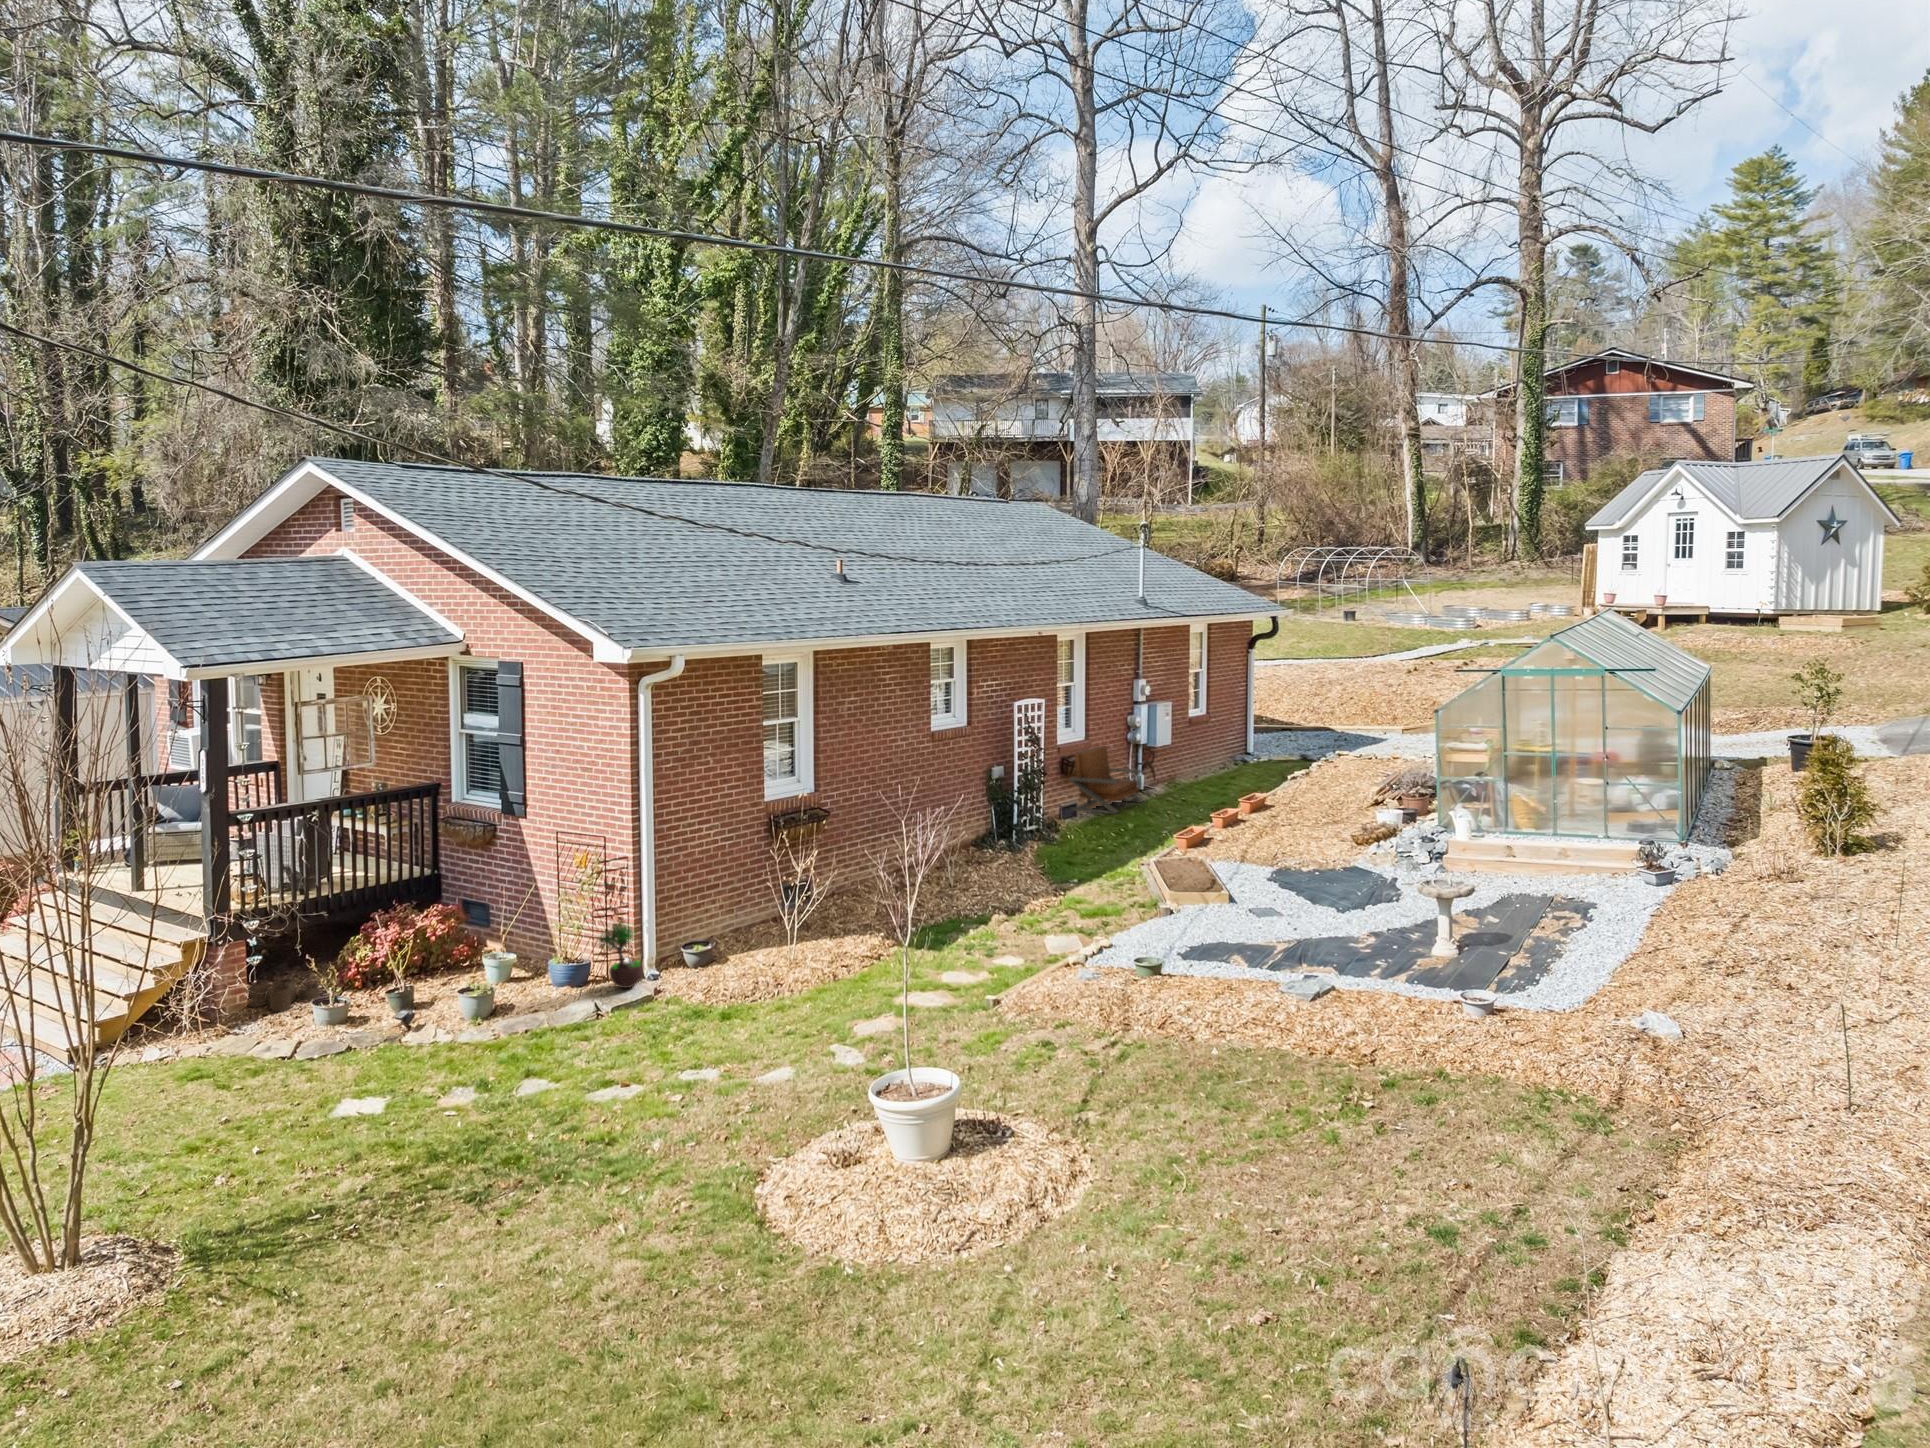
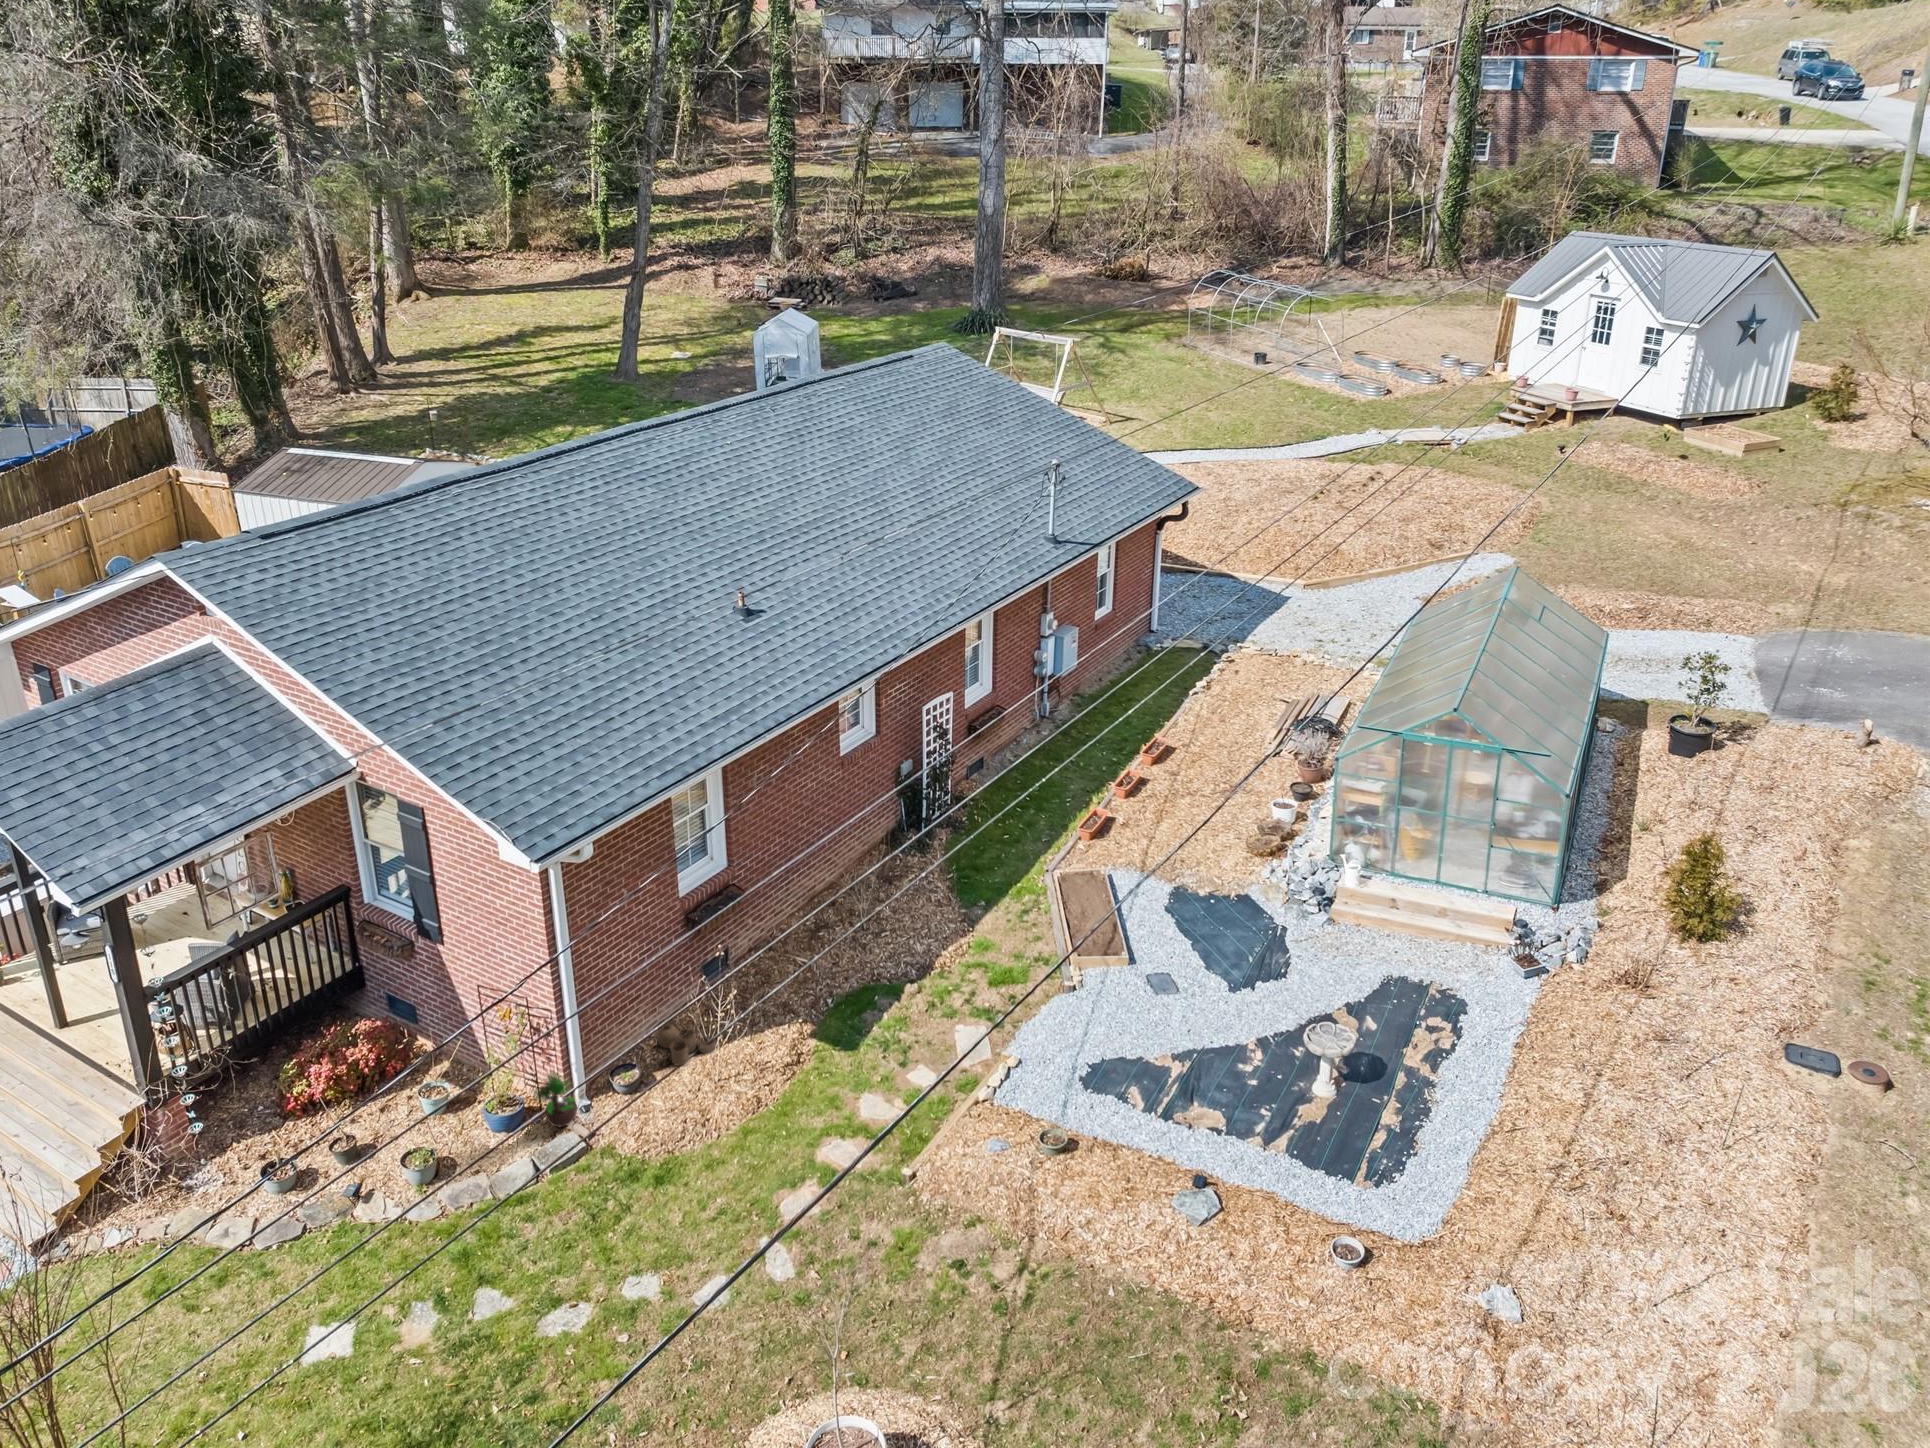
lounge chair: present [1068,746,1144,814] -> none [971,711,1045,792]
woven basket: present [248,978,320,1012] -> present [658,1025,716,1066]

